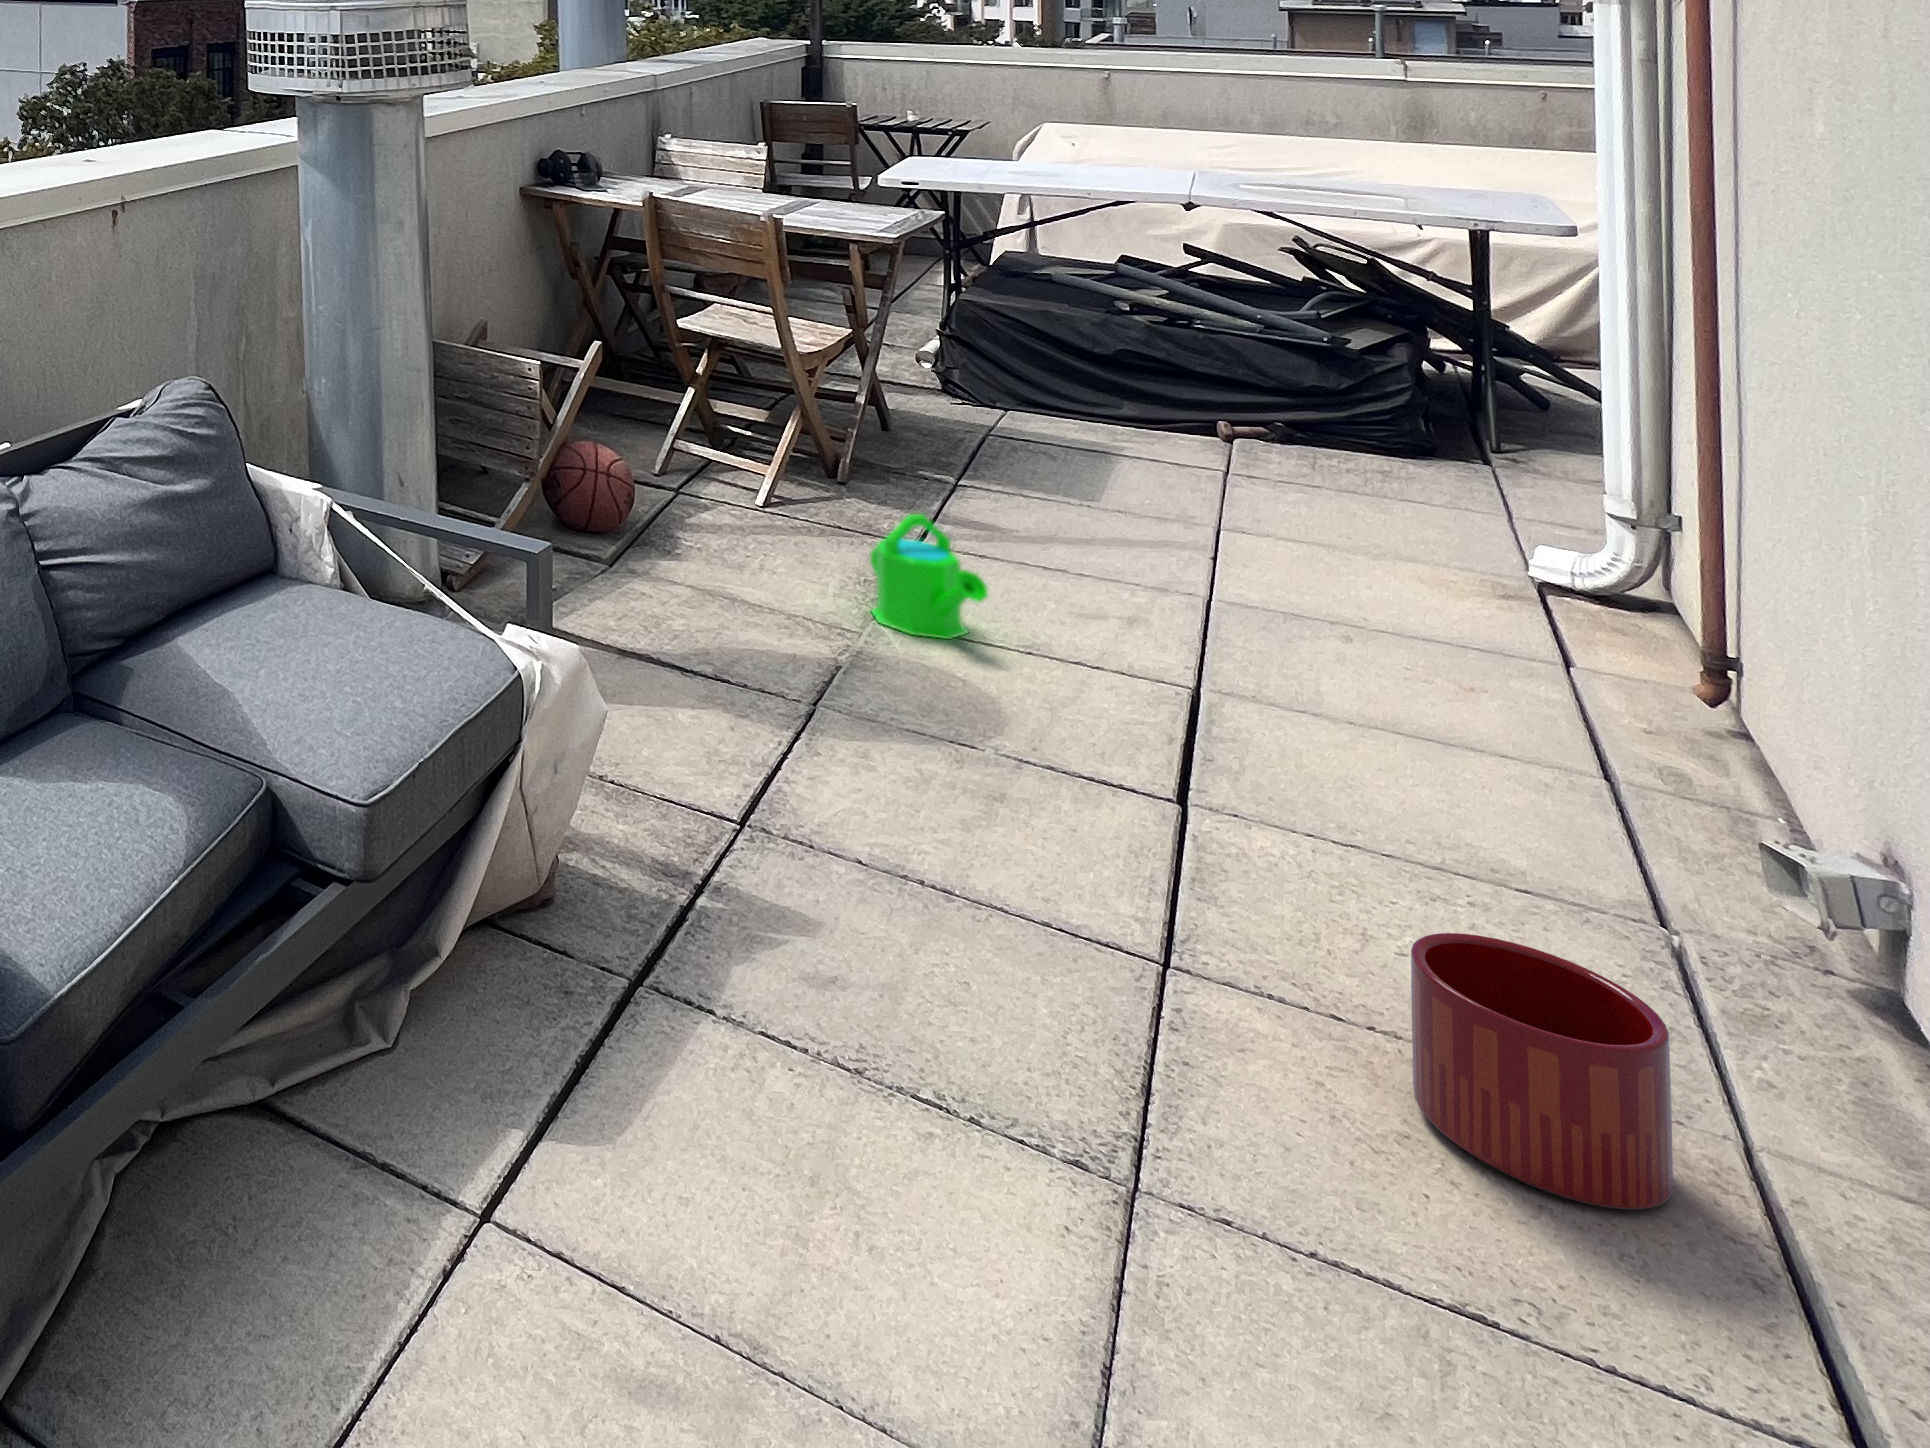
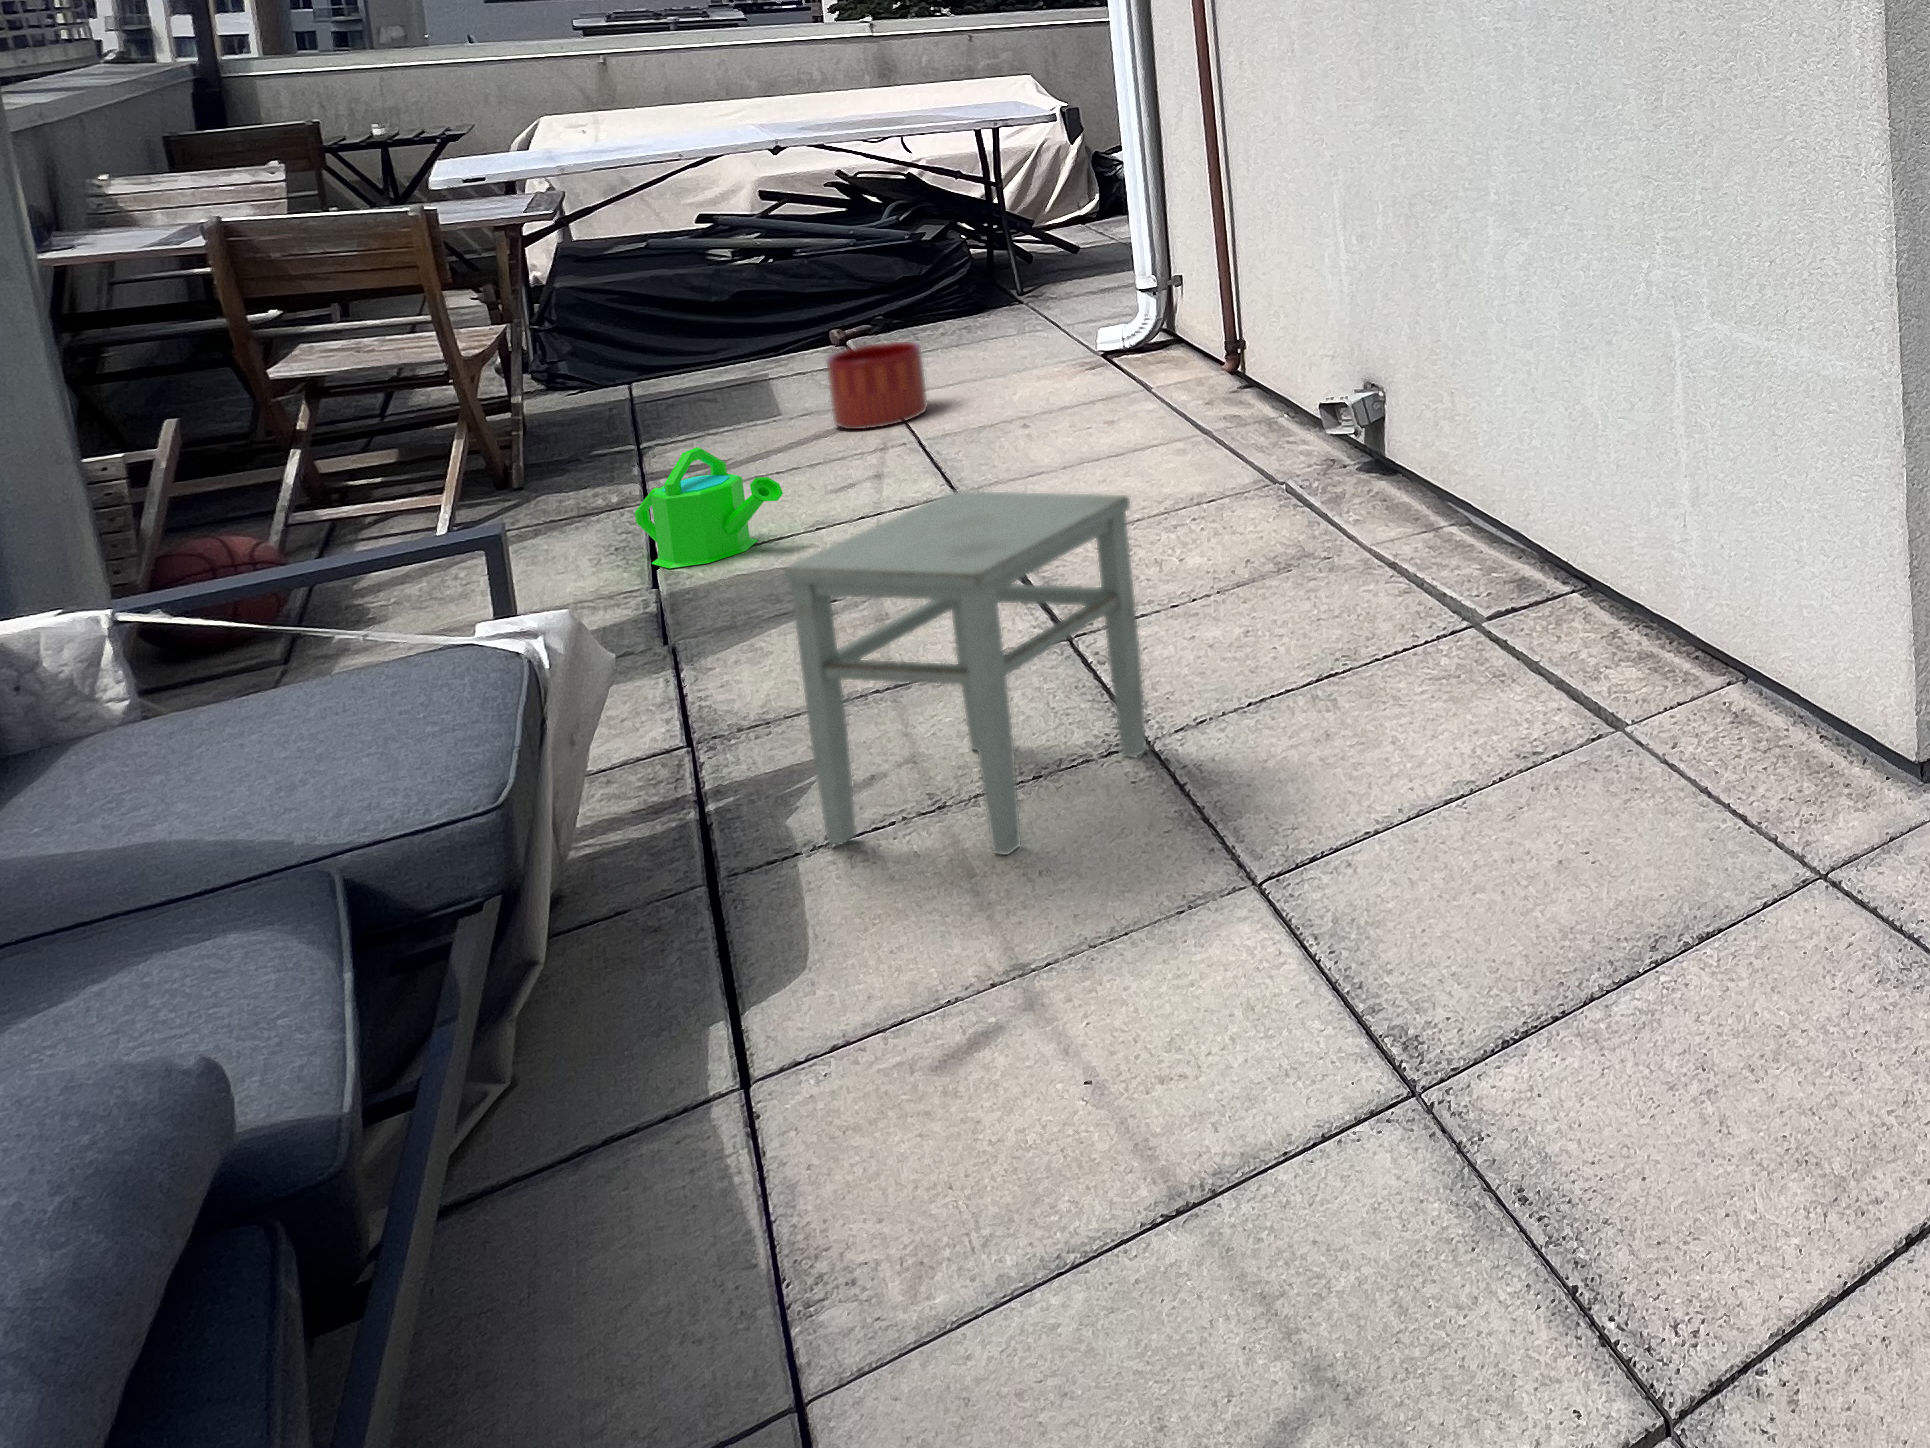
stool: none [725,706,1129,1197] -> present [783,491,1146,855]
planter: present [1411,933,1673,1210] -> present [827,342,927,429]

